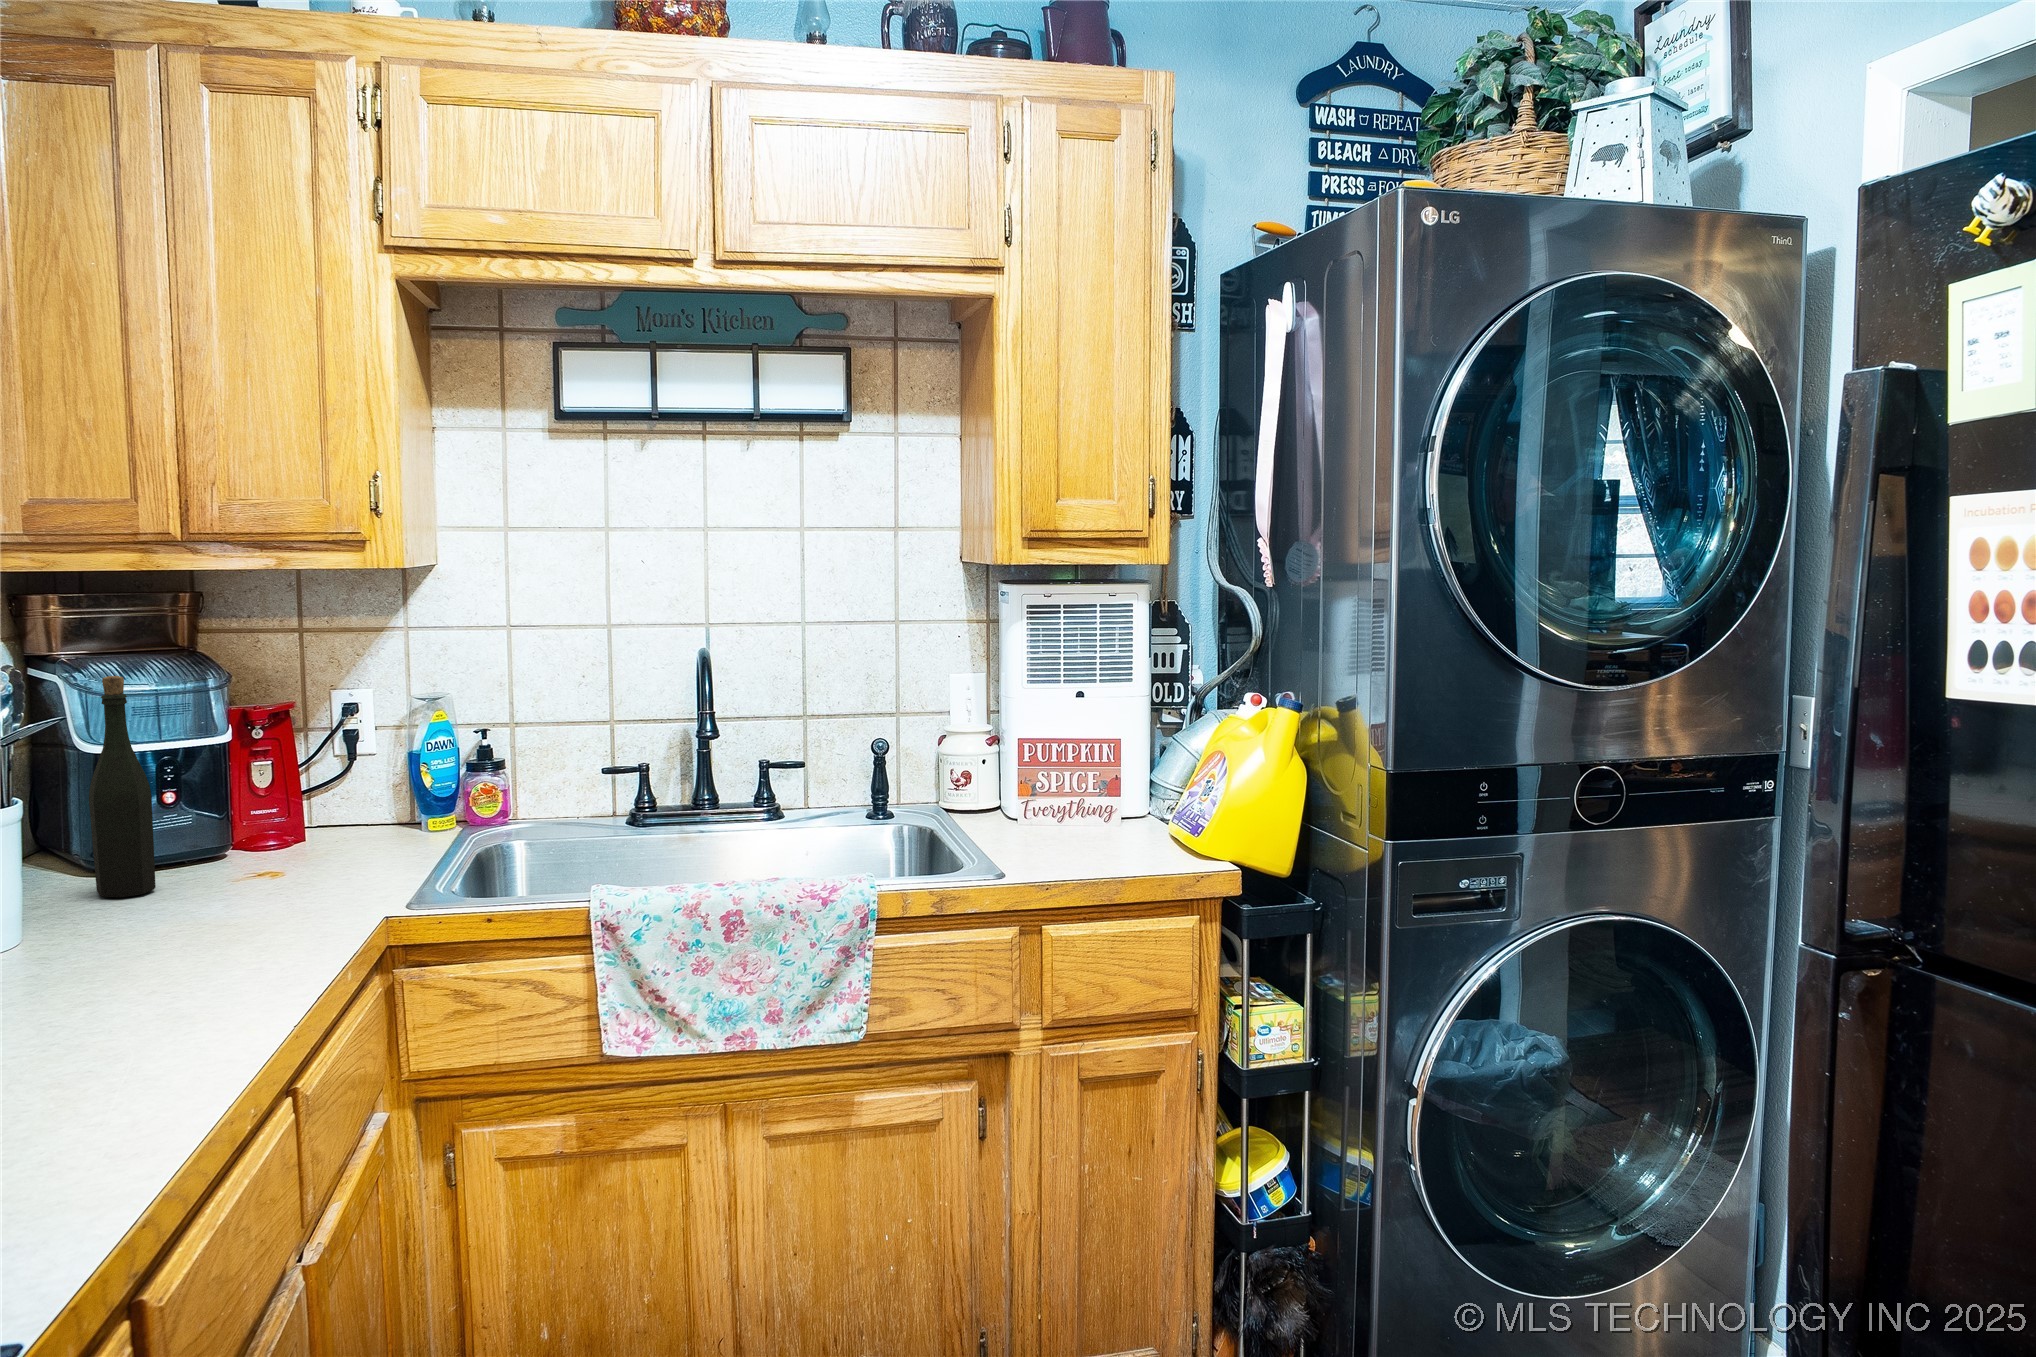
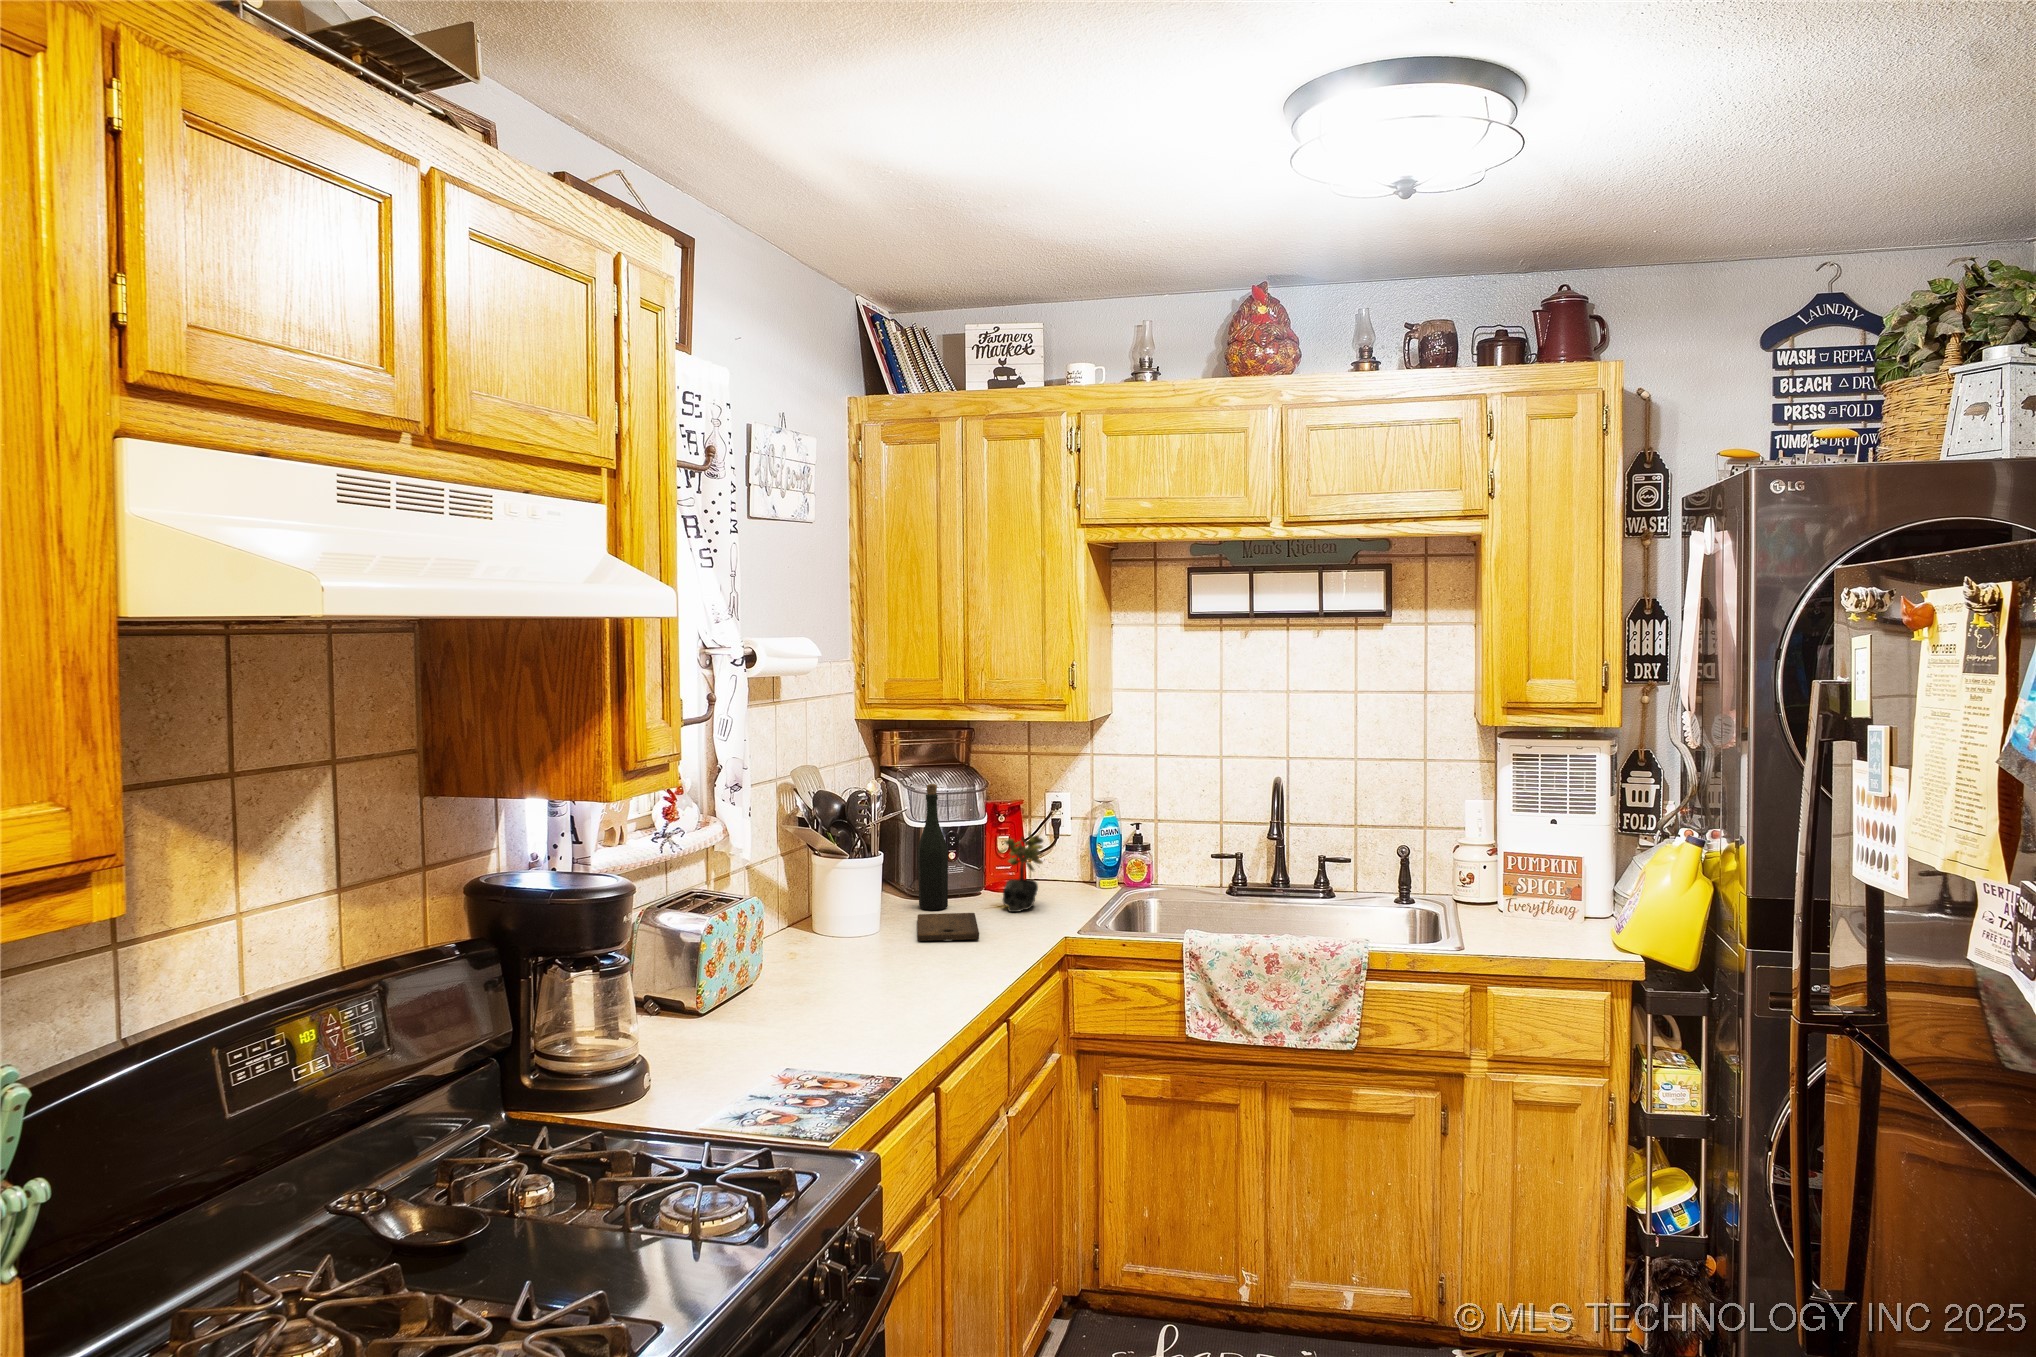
succulent plant: none [248,750,336,887] -> present [998,833,1043,912]
cutting board: none [93,895,223,958] -> present [917,913,979,941]

